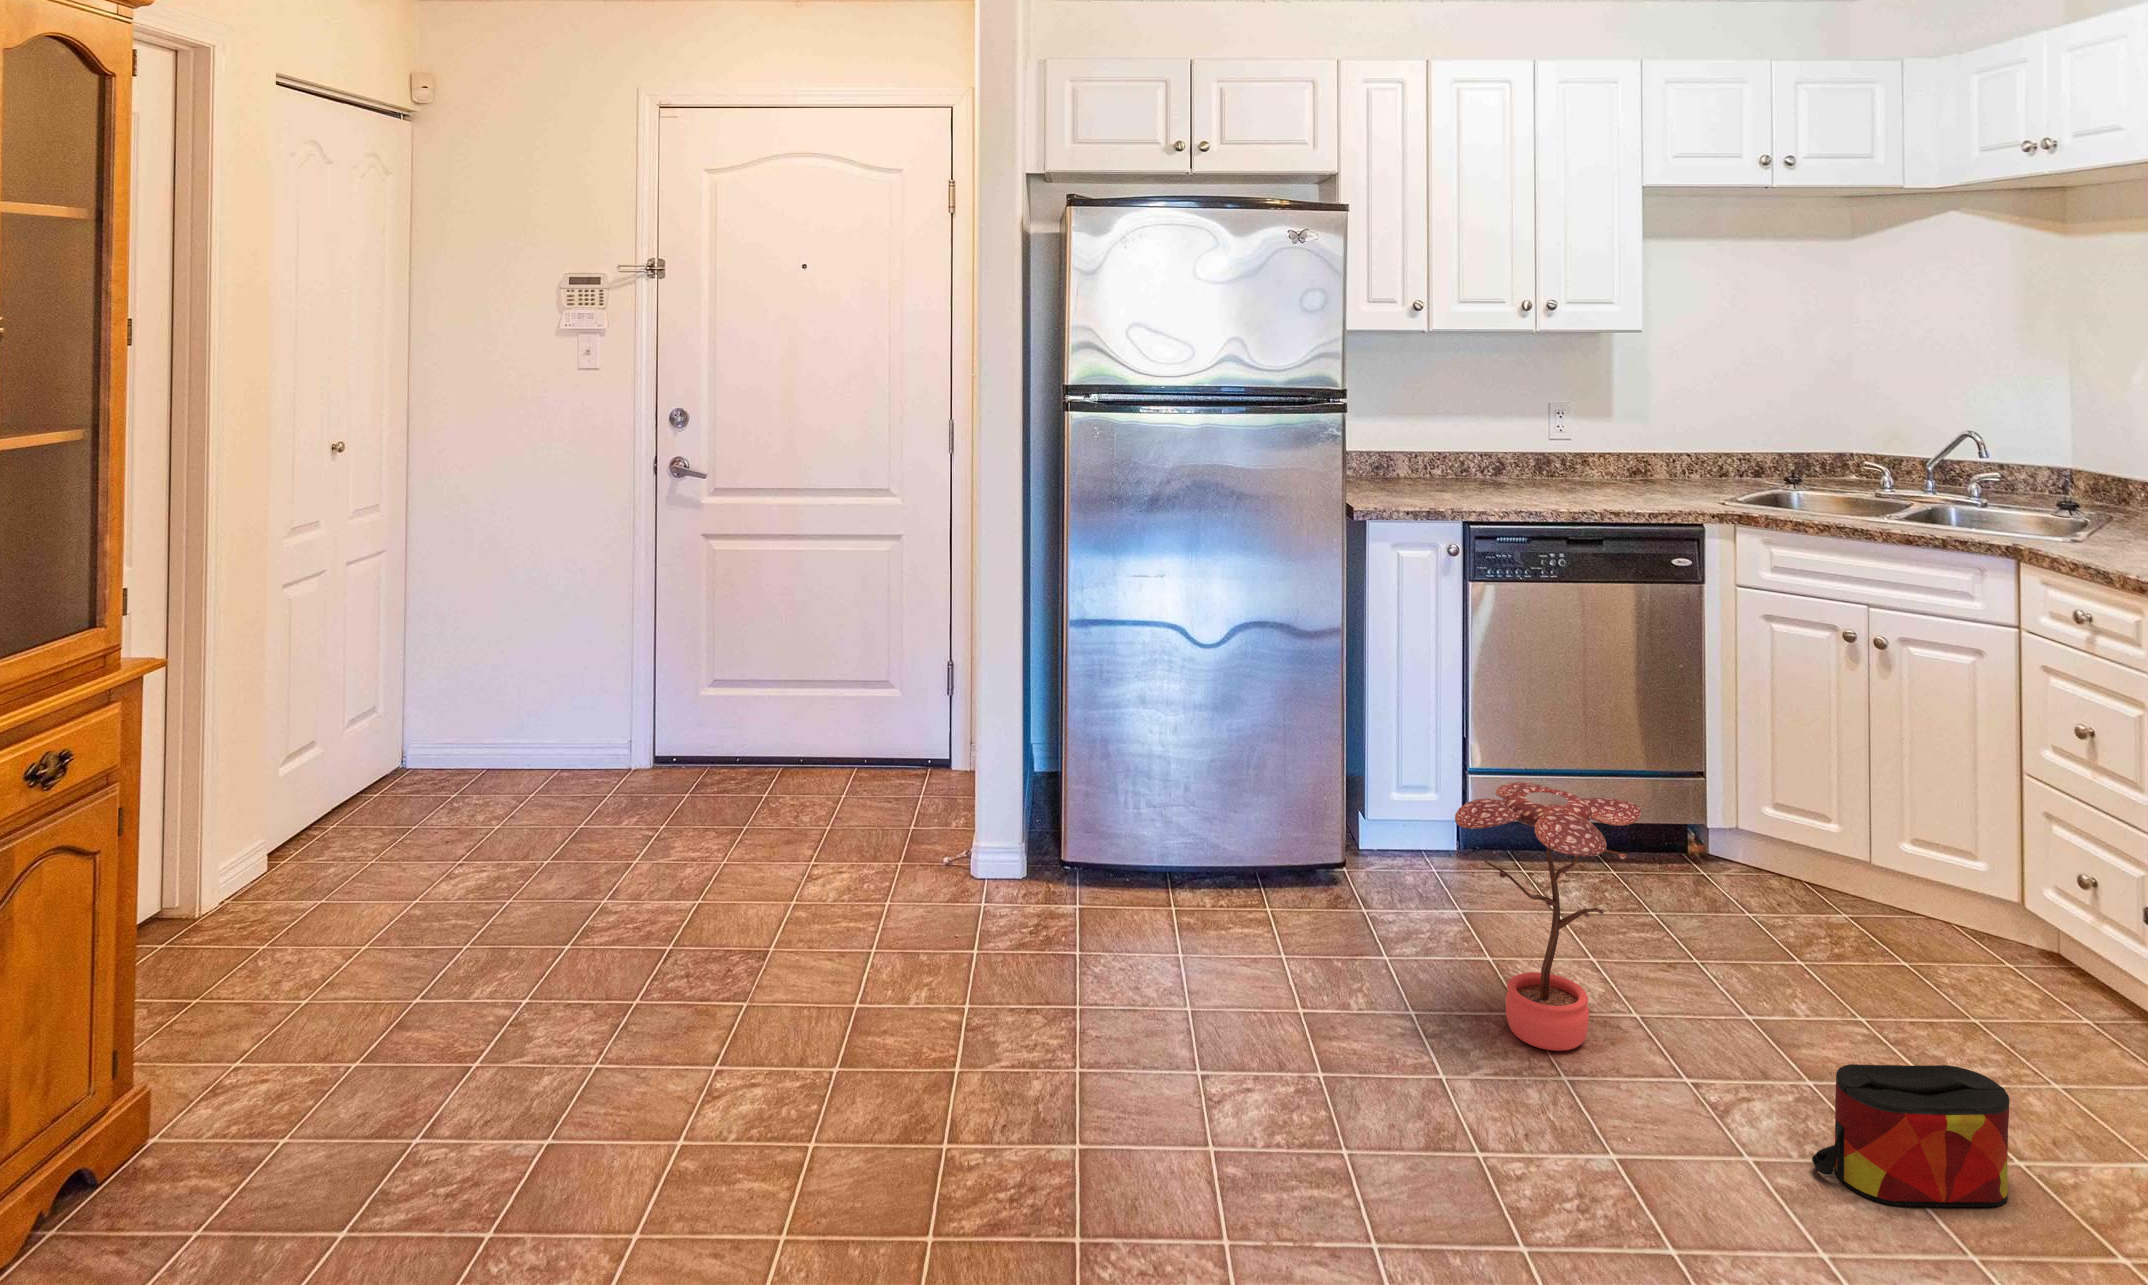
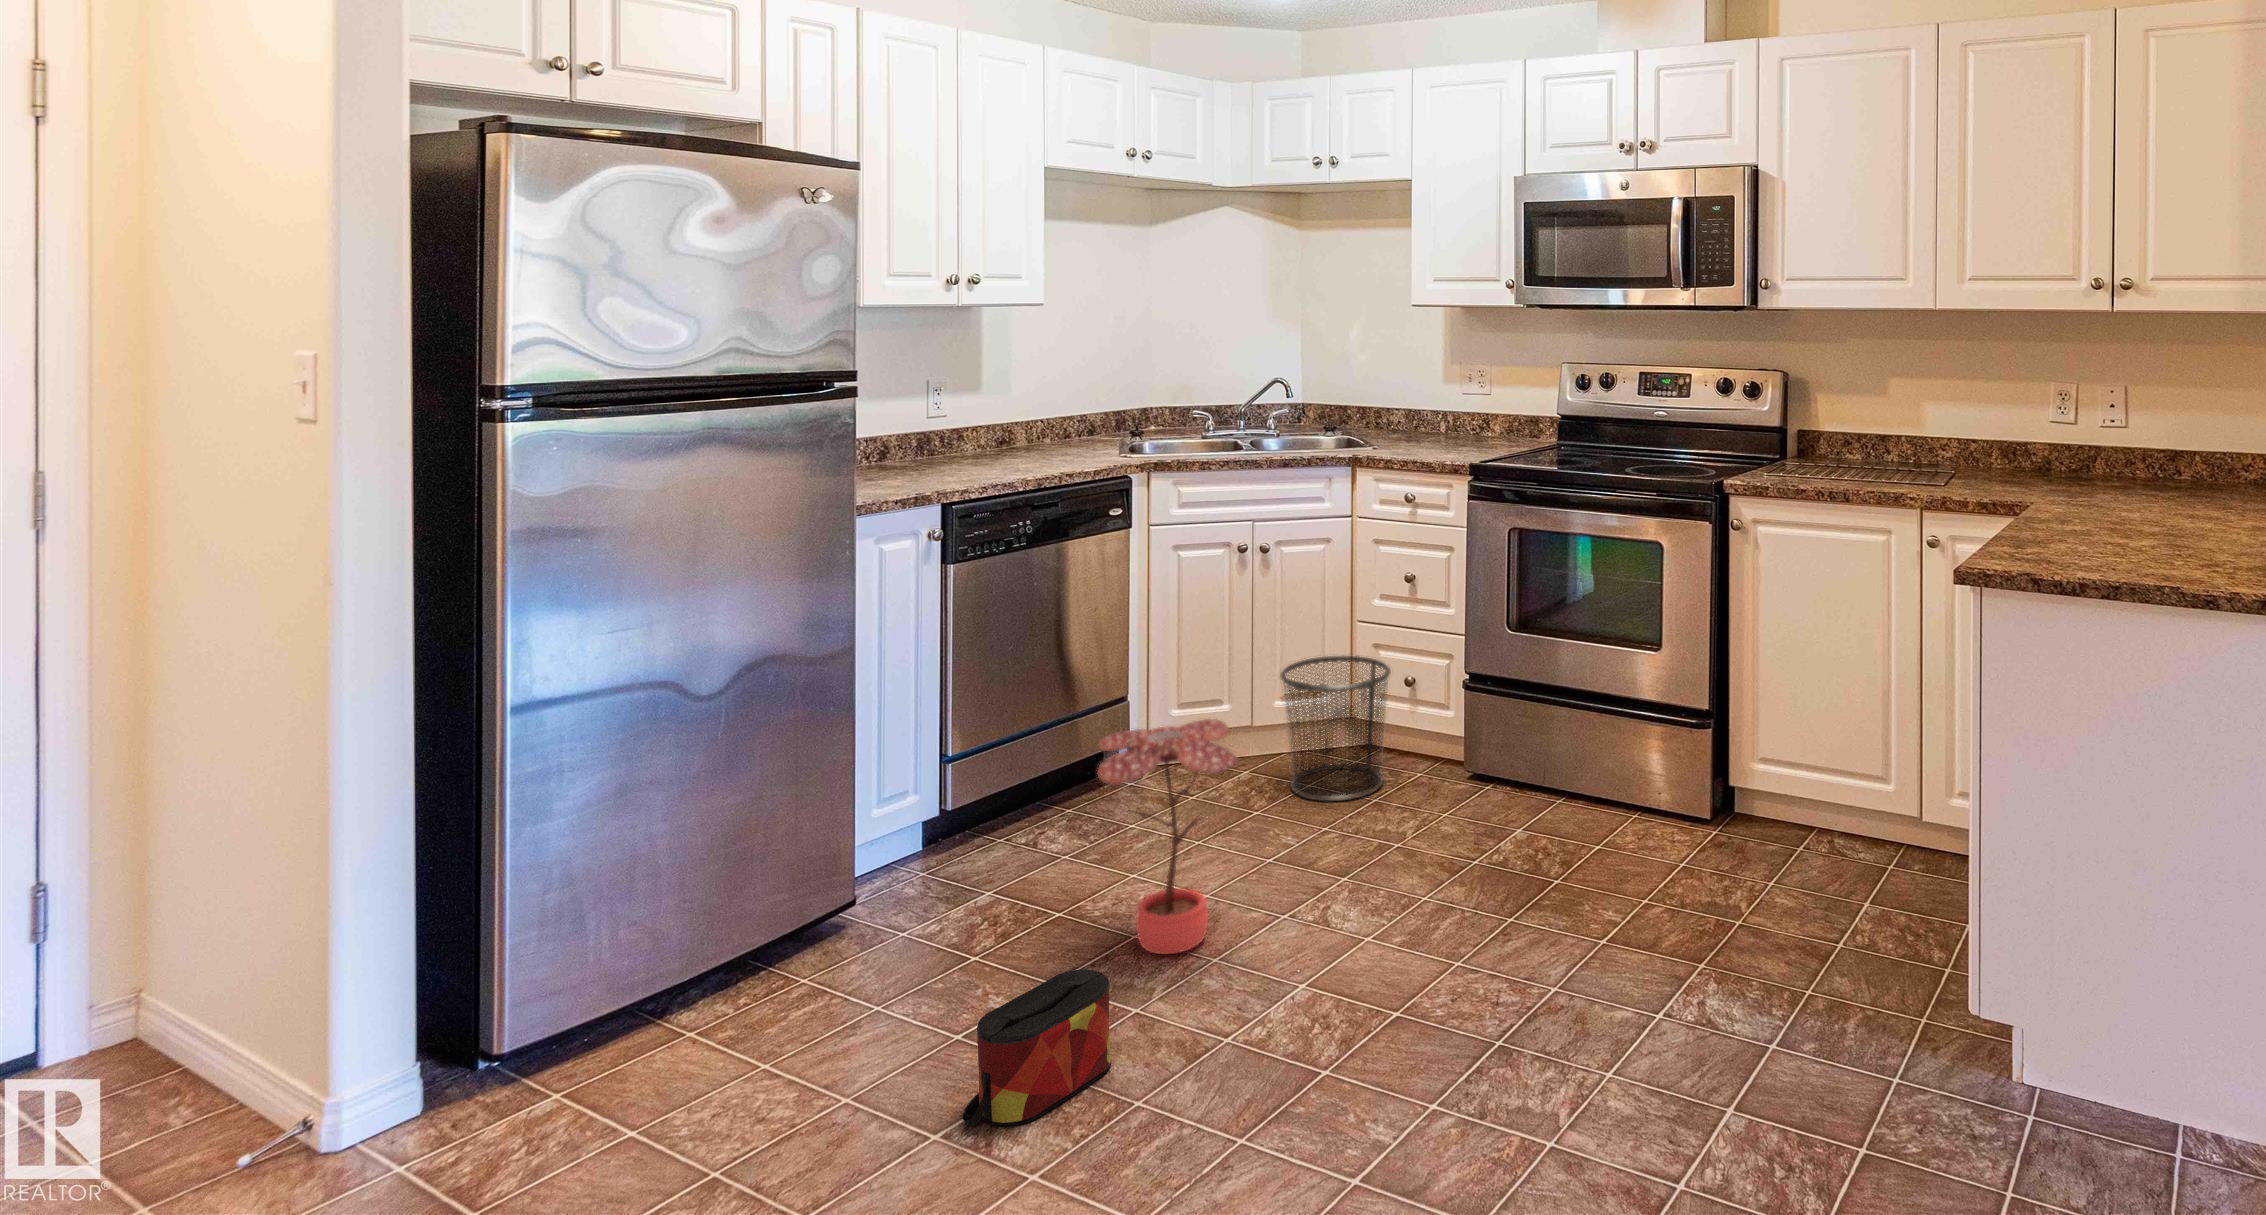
trash can: none [1854,794,2029,1002] -> present [1280,656,1391,801]
bag: present [1812,1064,2010,1207] -> present [963,969,1111,1126]

